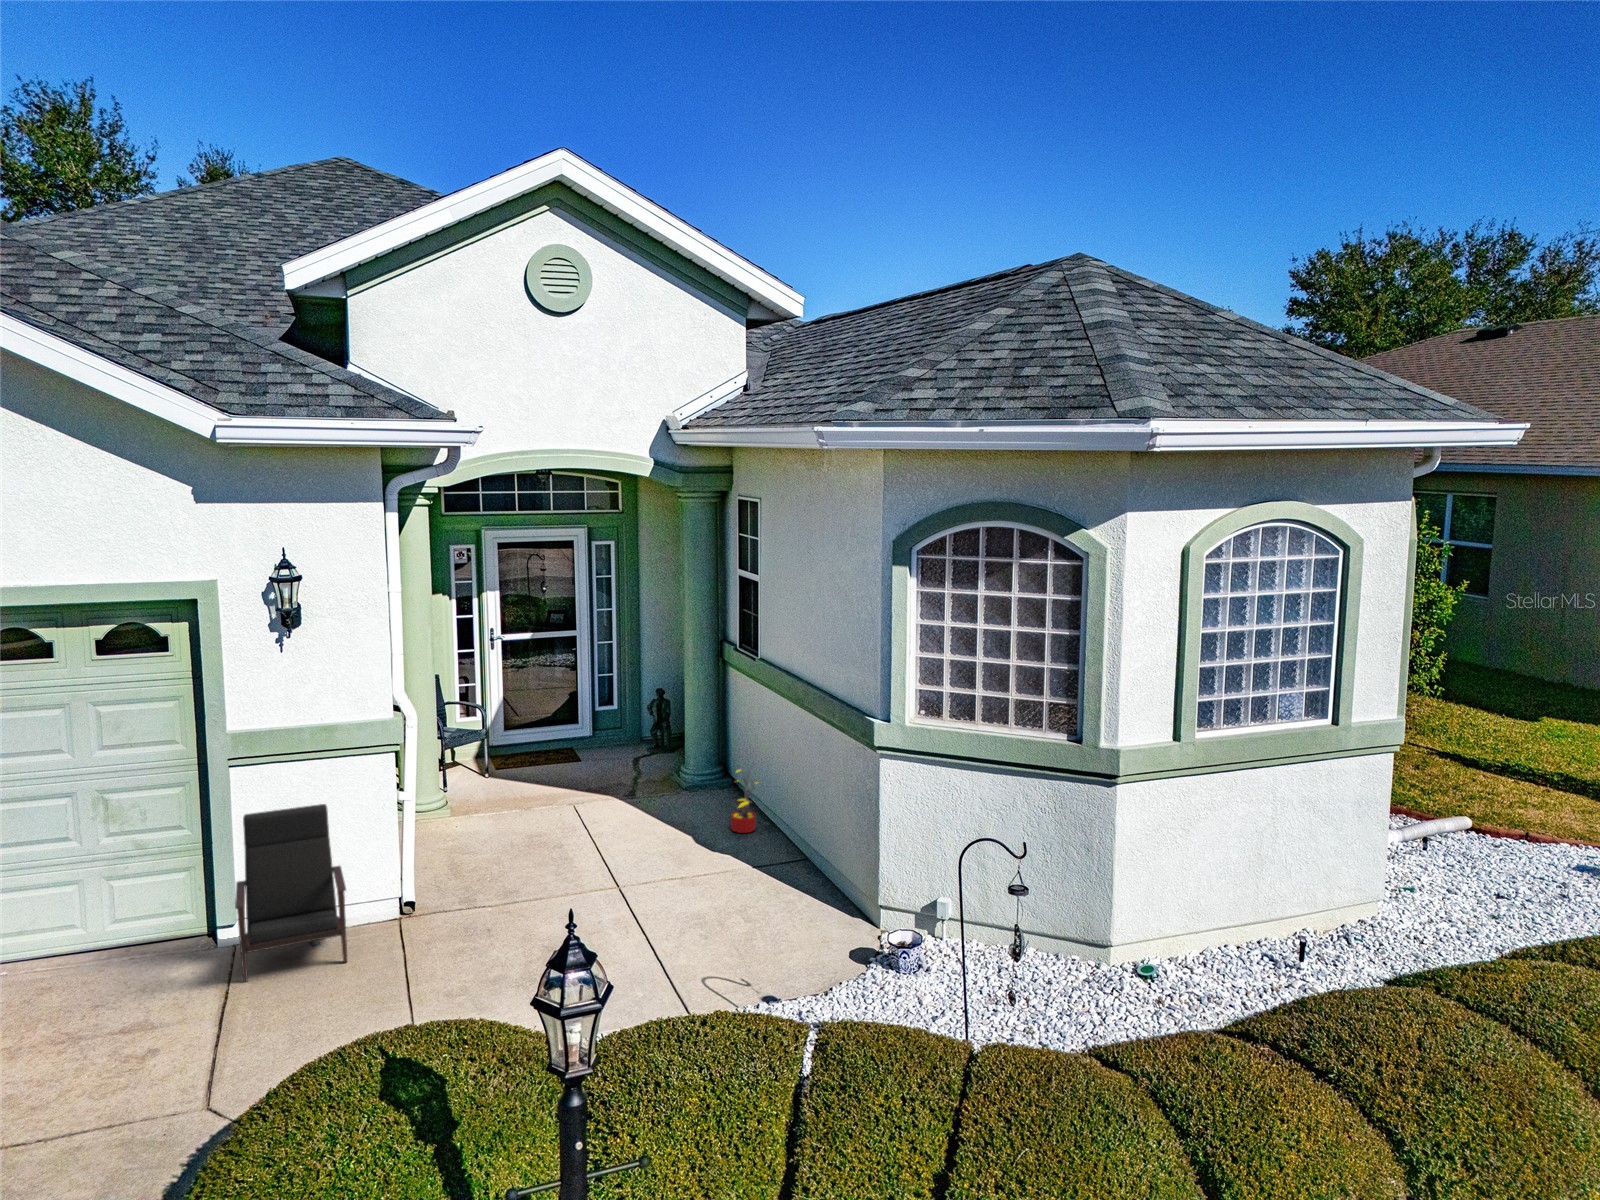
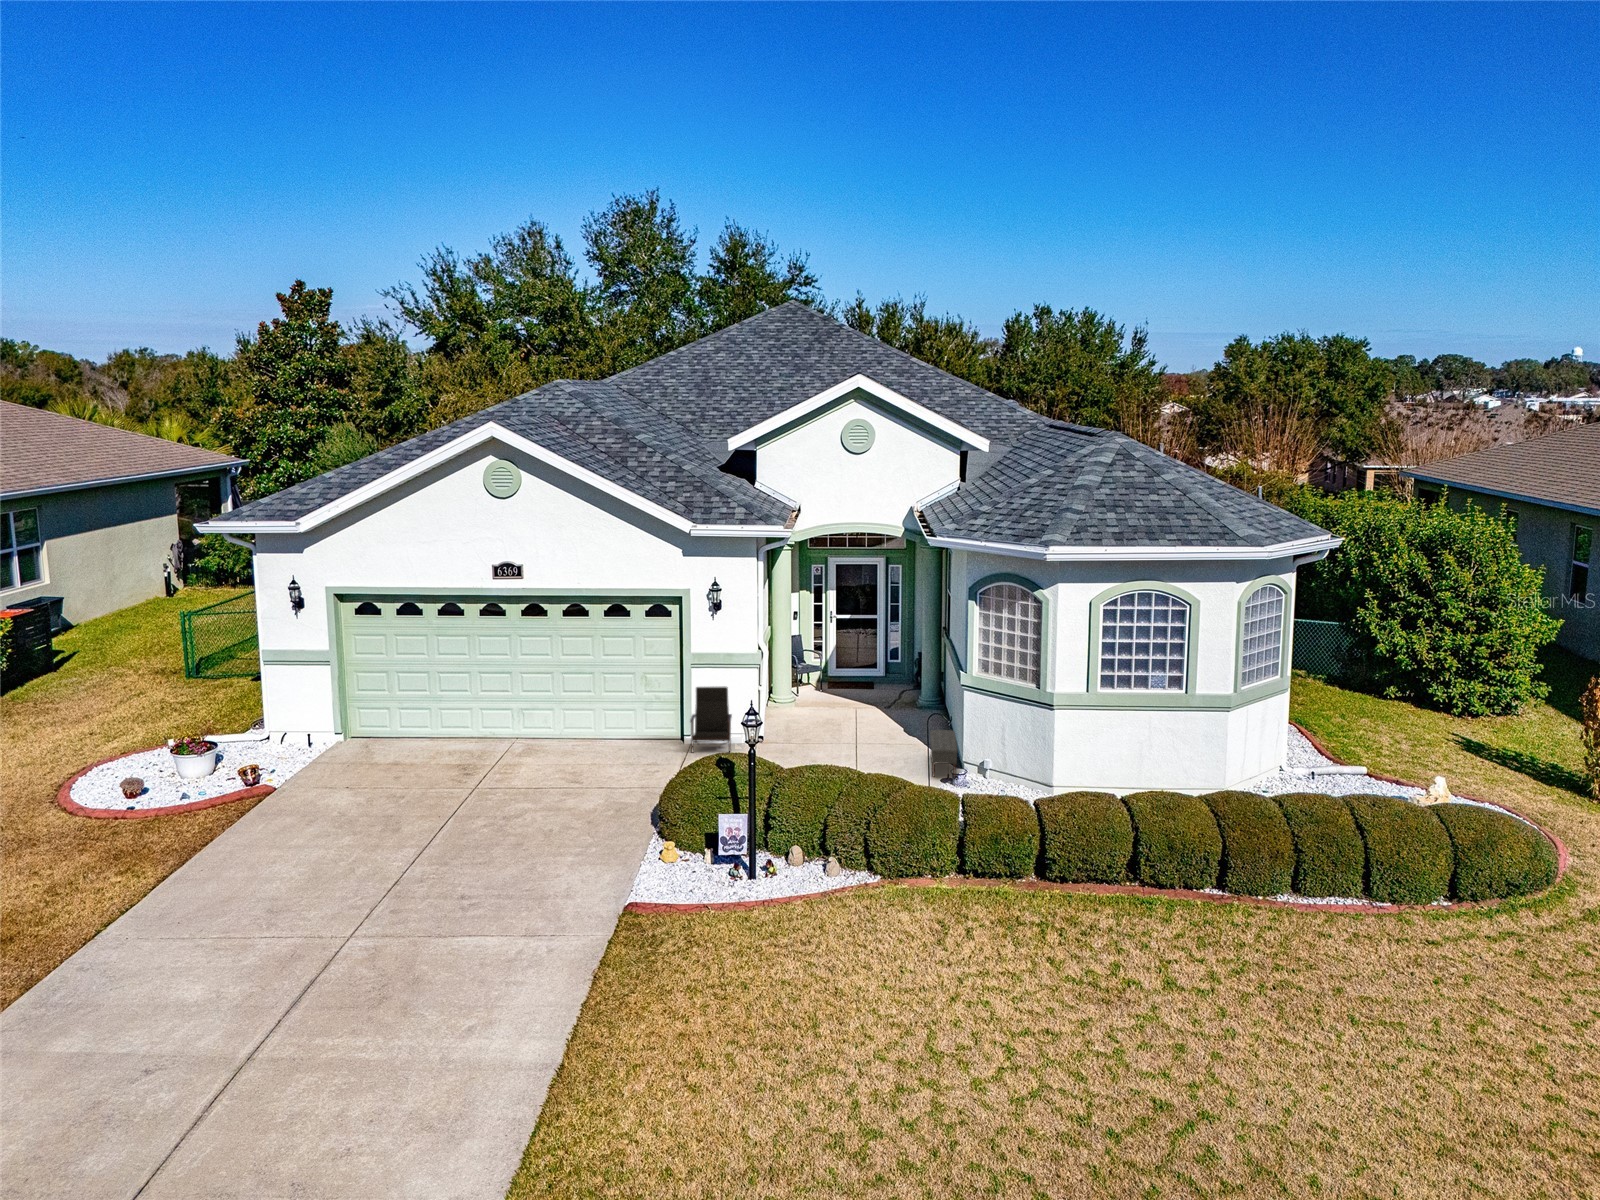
decorative plant: present [731,769,757,833] -> none [927,696,948,732]
bench: none [784,835,883,949] -> present [930,730,958,777]

